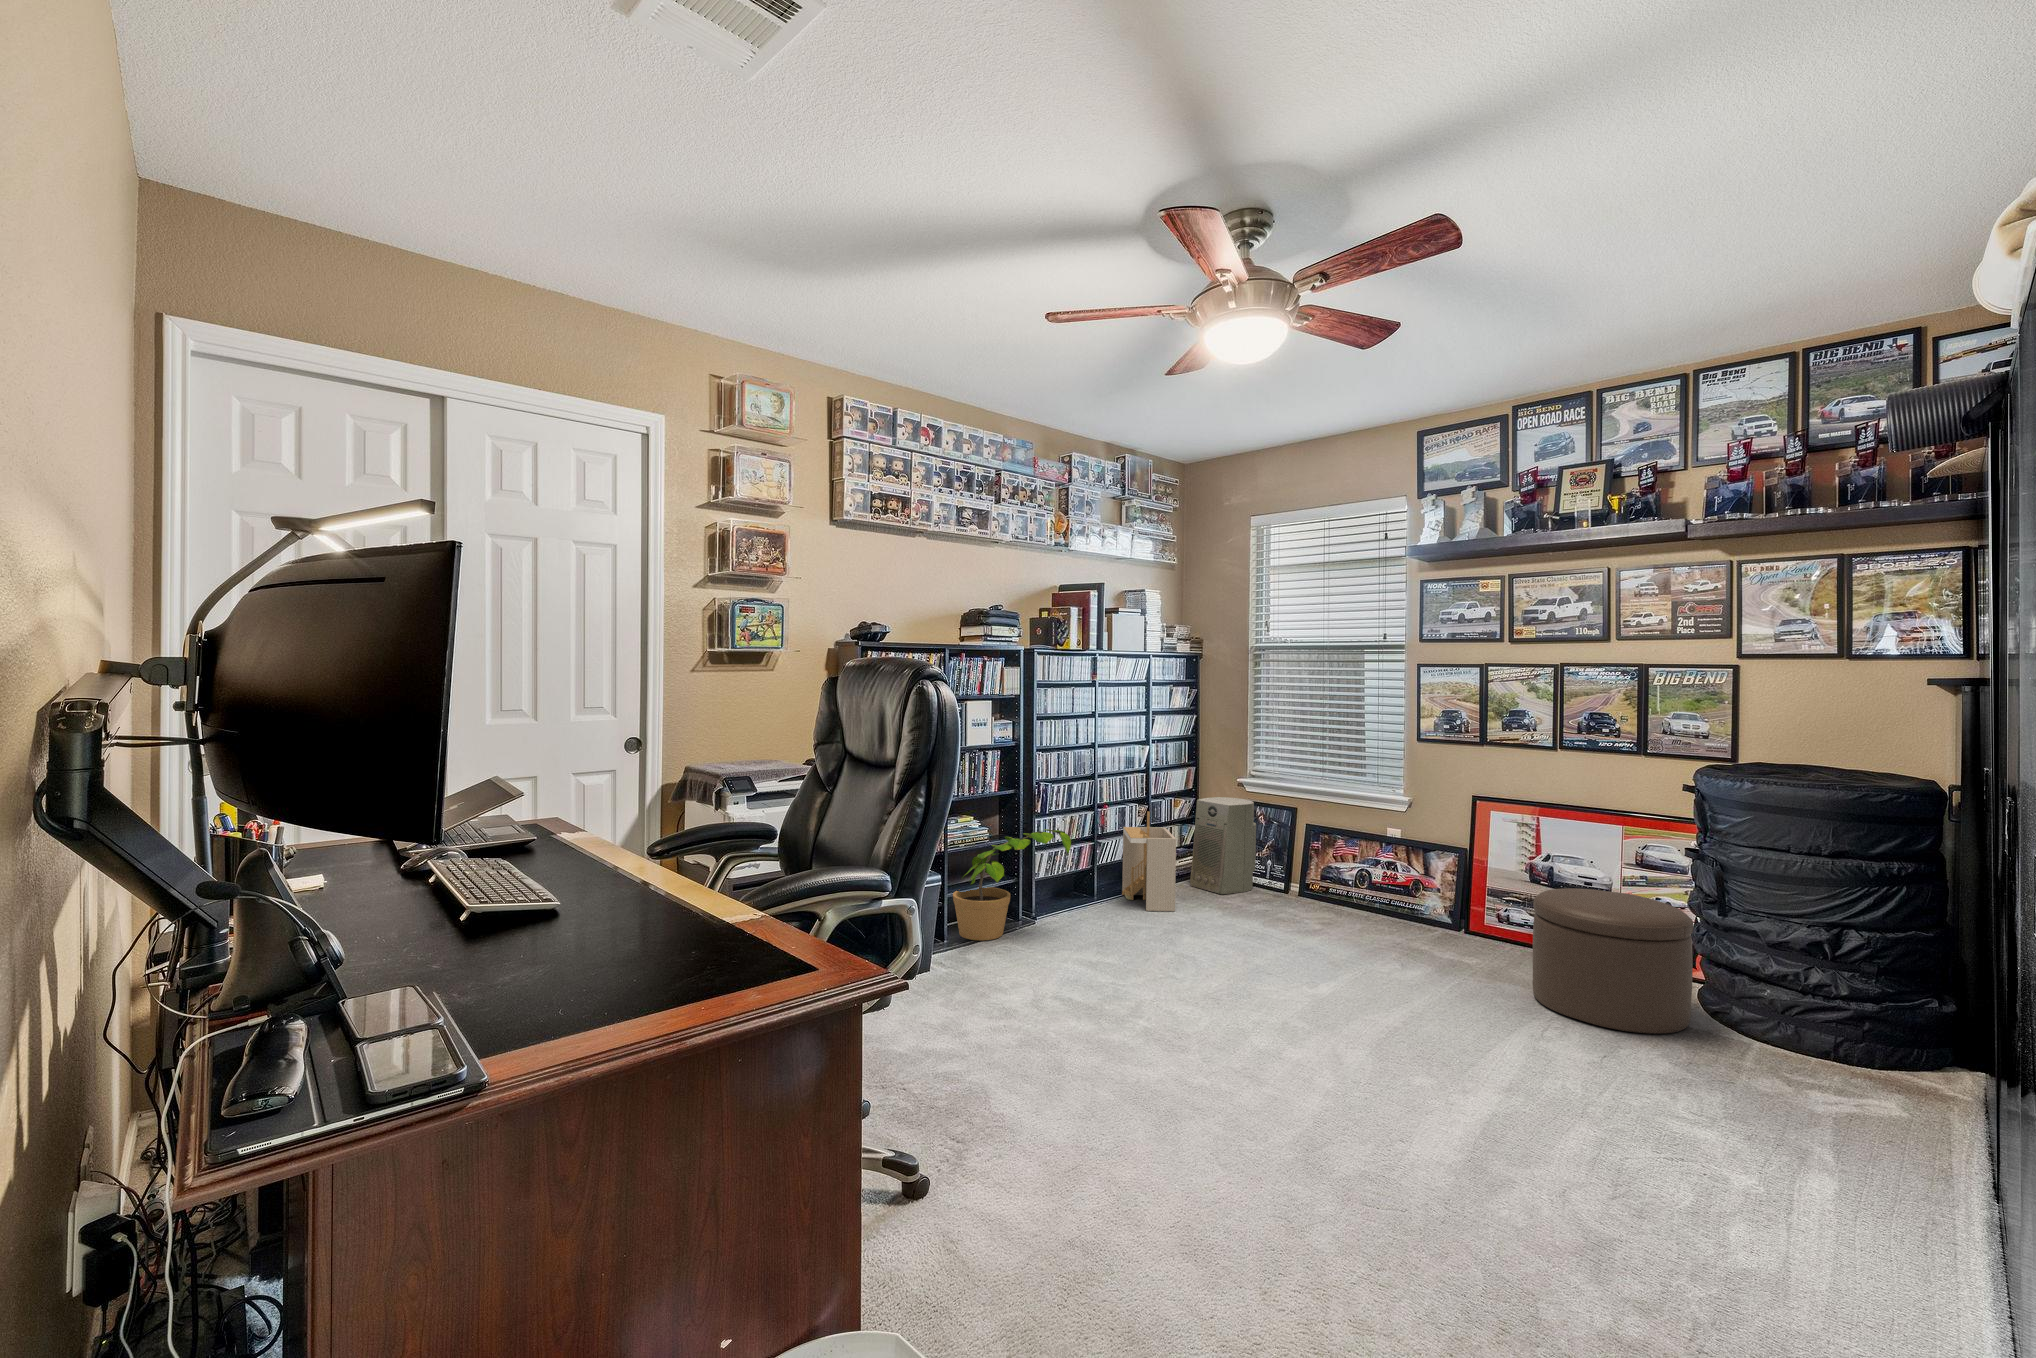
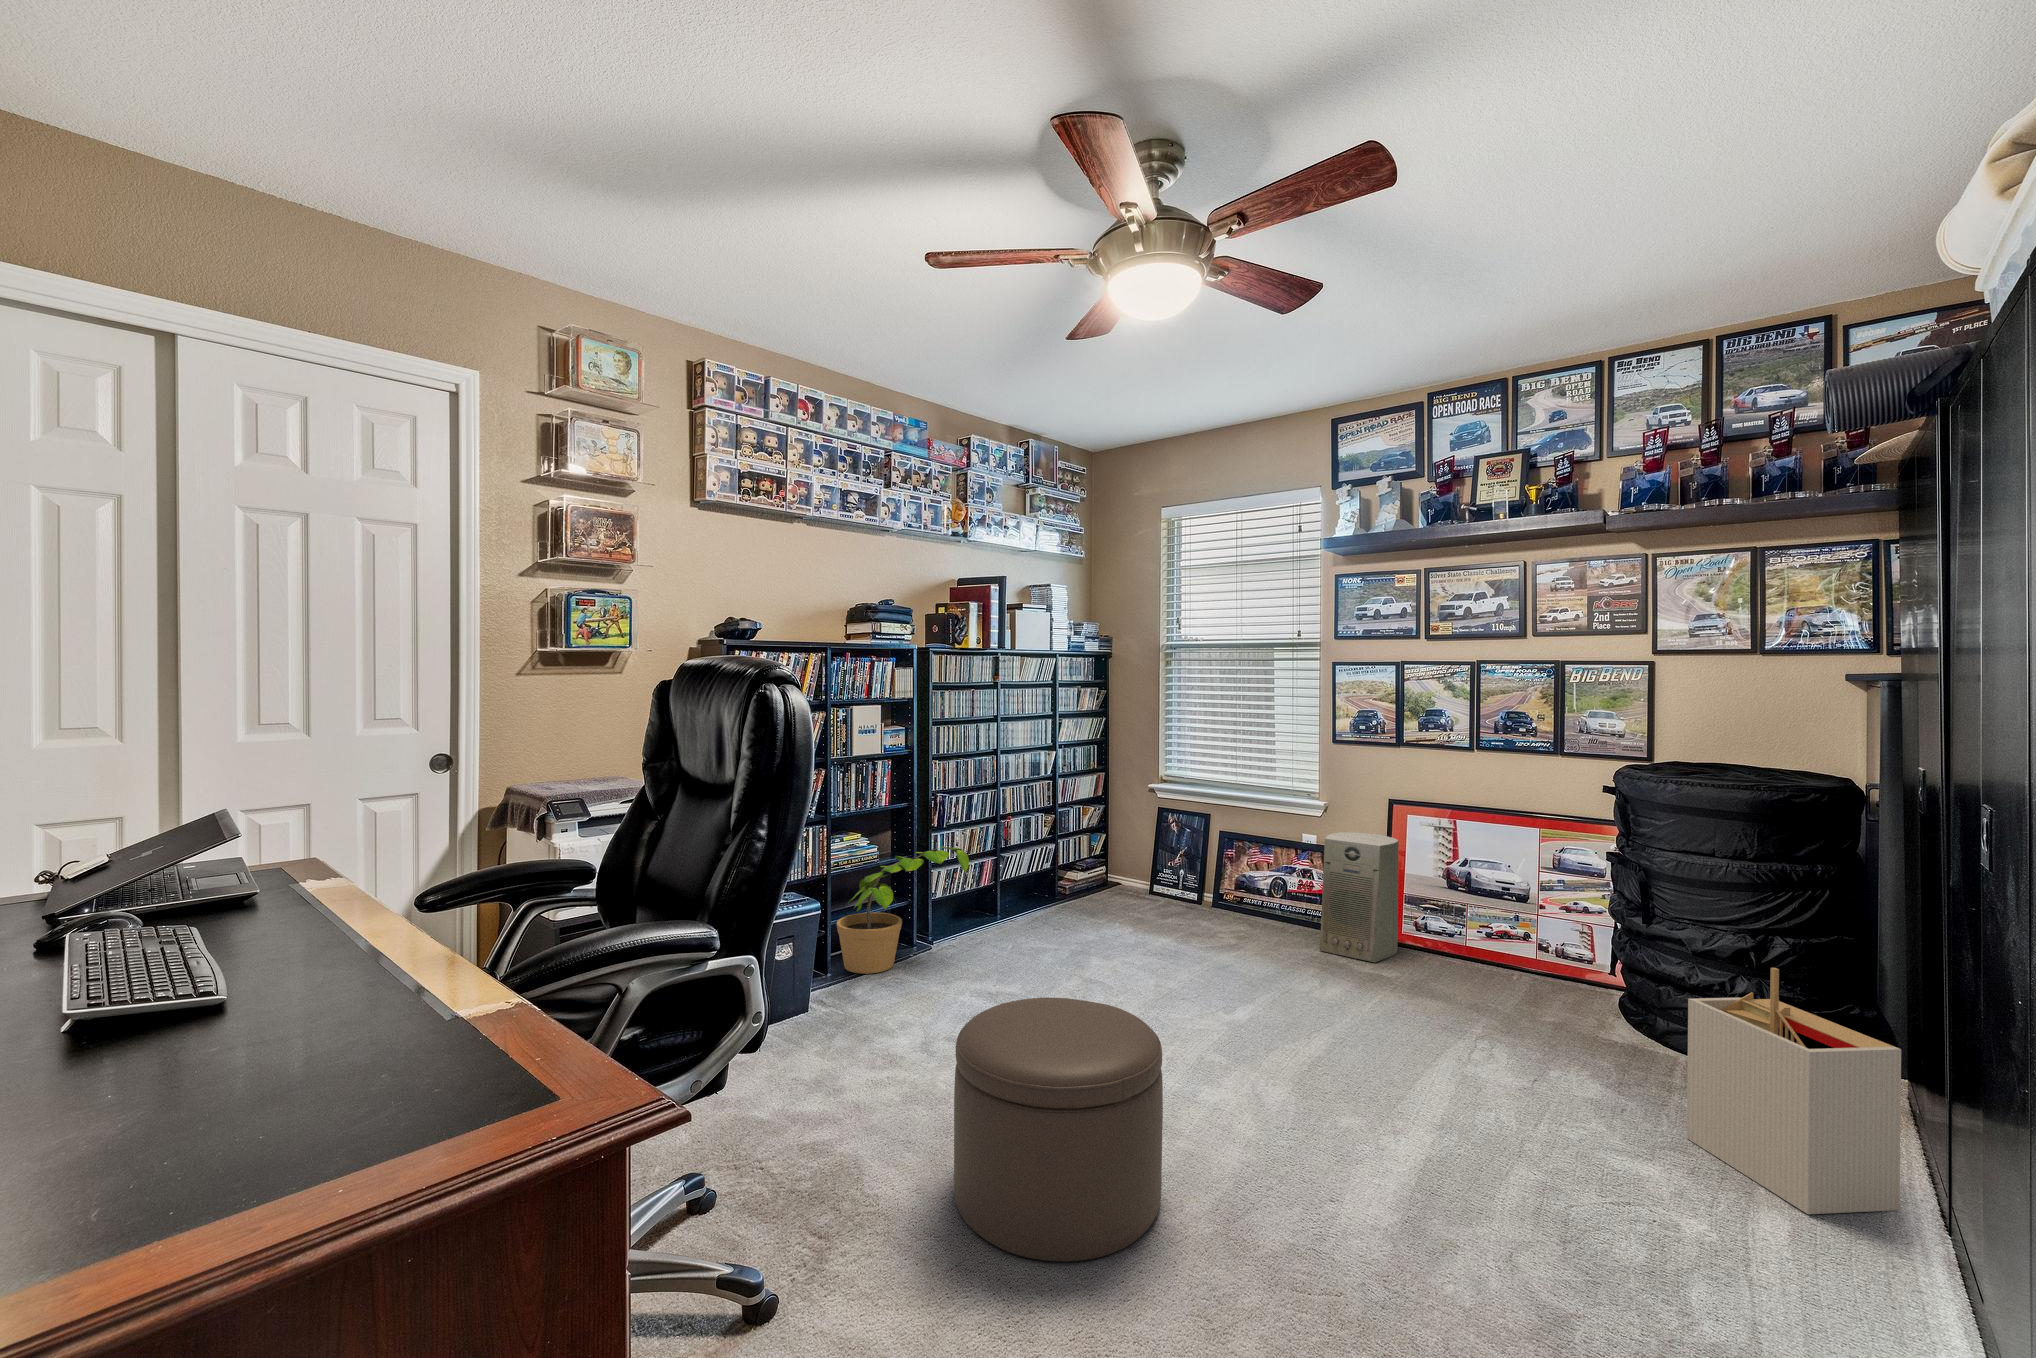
air purifier: present [1190,797,1256,894] -> present [1320,832,1399,962]
storage bin: present [1122,812,1176,911] -> present [1687,968,1901,1214]
ottoman: present [1533,888,1693,1034] -> present [954,998,1163,1261]

